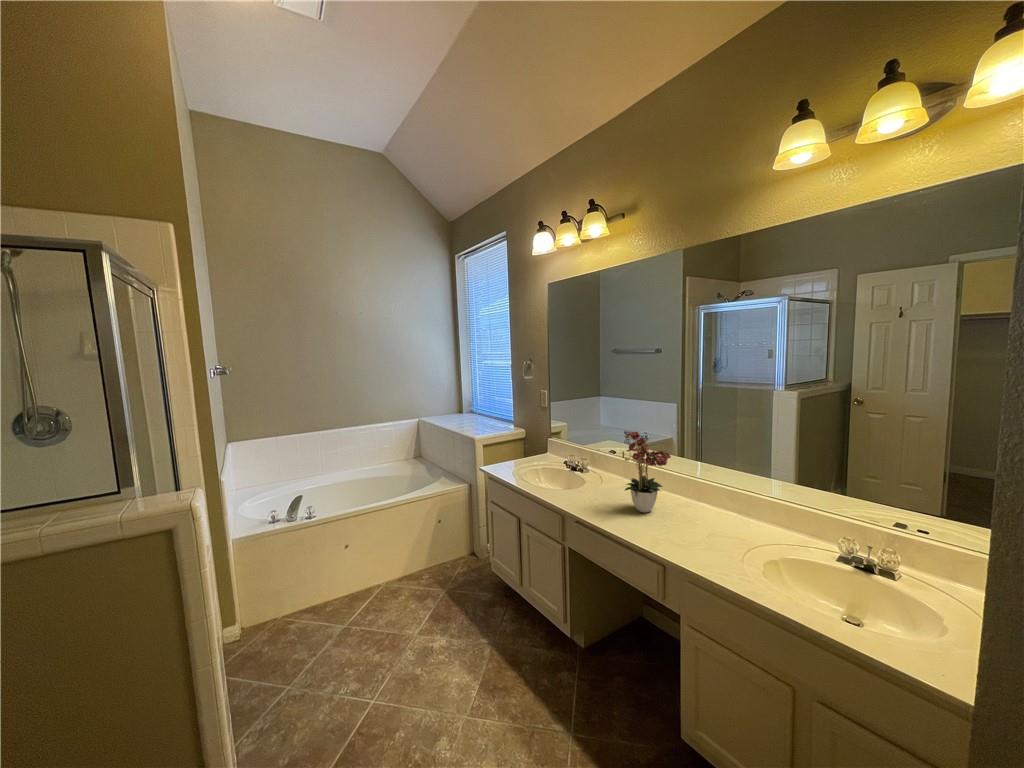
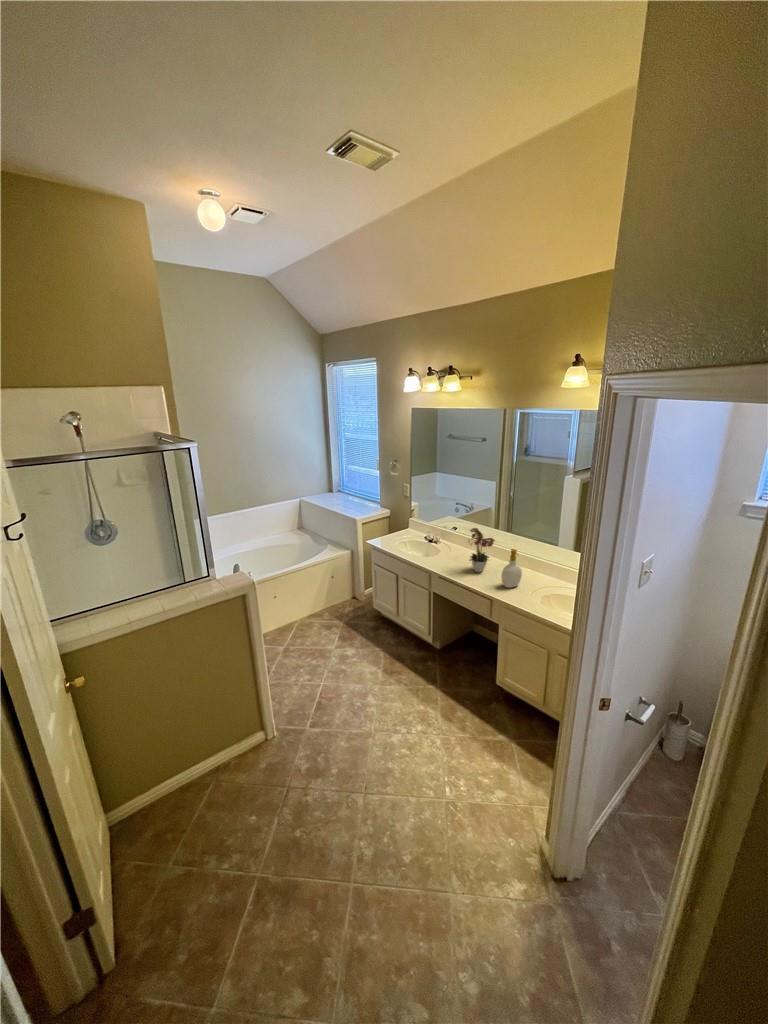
soap bottle: none [684,464,724,541] -> present [501,549,522,588]

